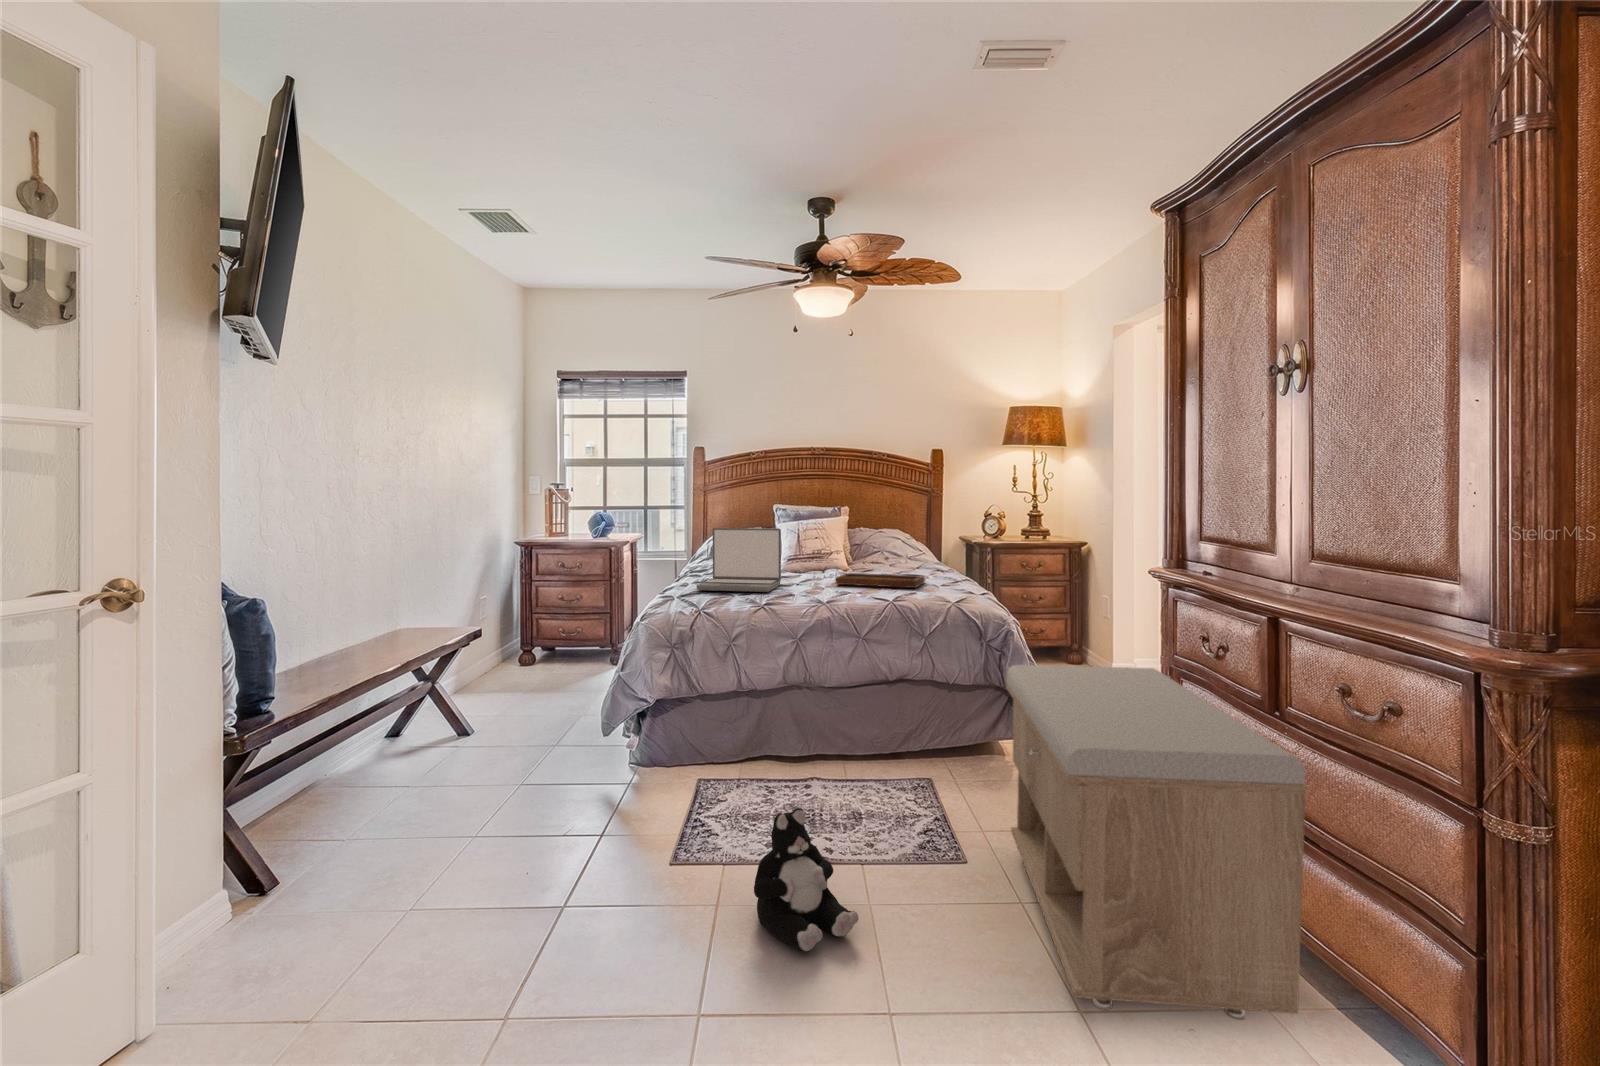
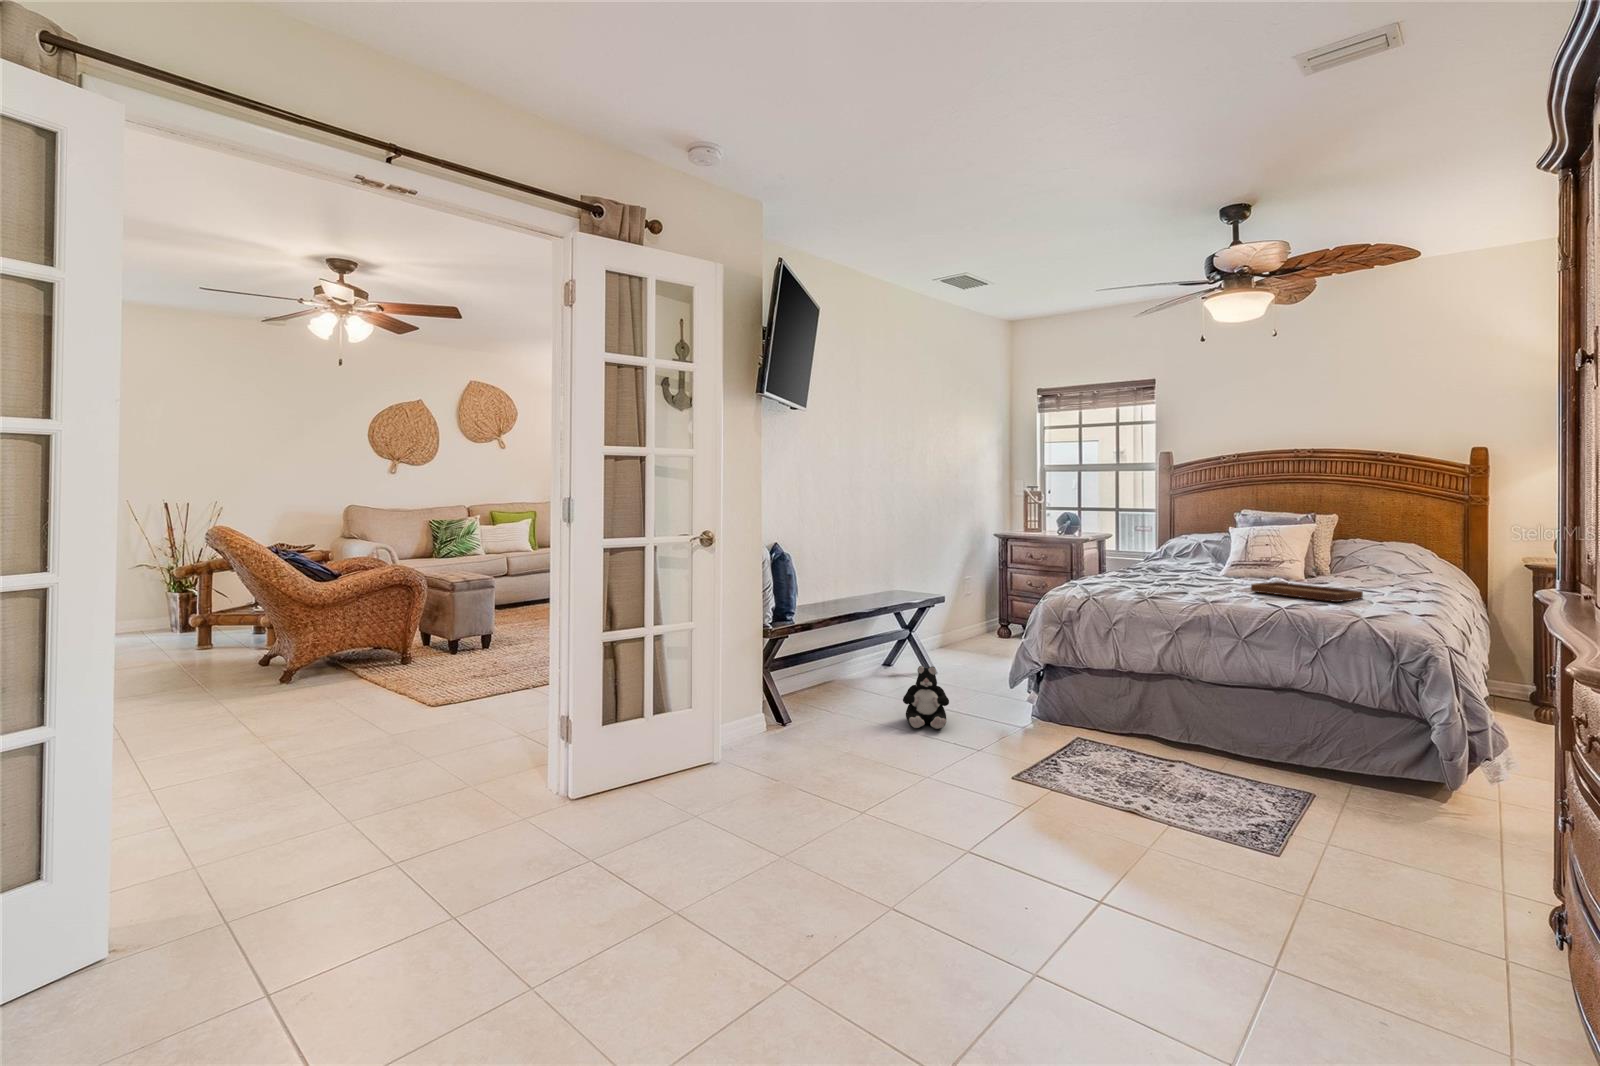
laptop: present [697,528,781,592] -> none [1106,531,1197,592]
storage bench: present [1006,665,1306,1020] -> none [1244,676,1529,1021]
plush toy: present [754,808,858,951] -> present [903,666,949,729]

